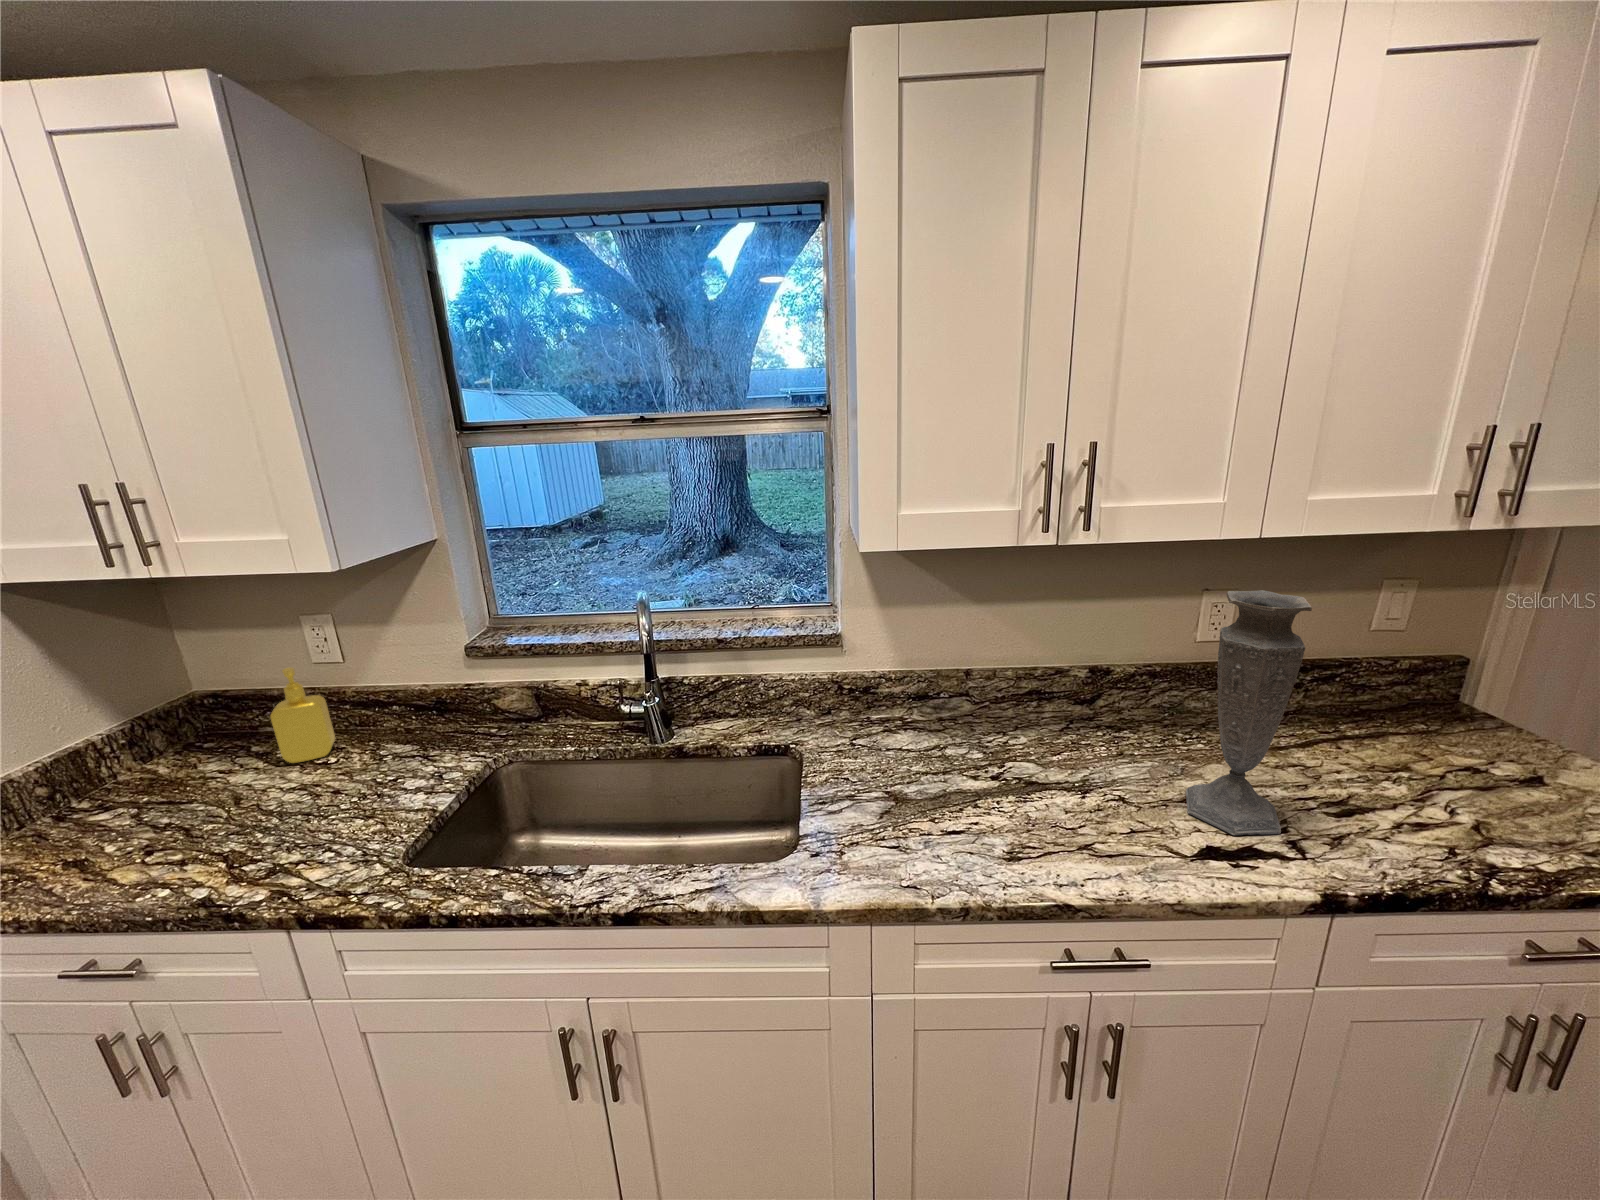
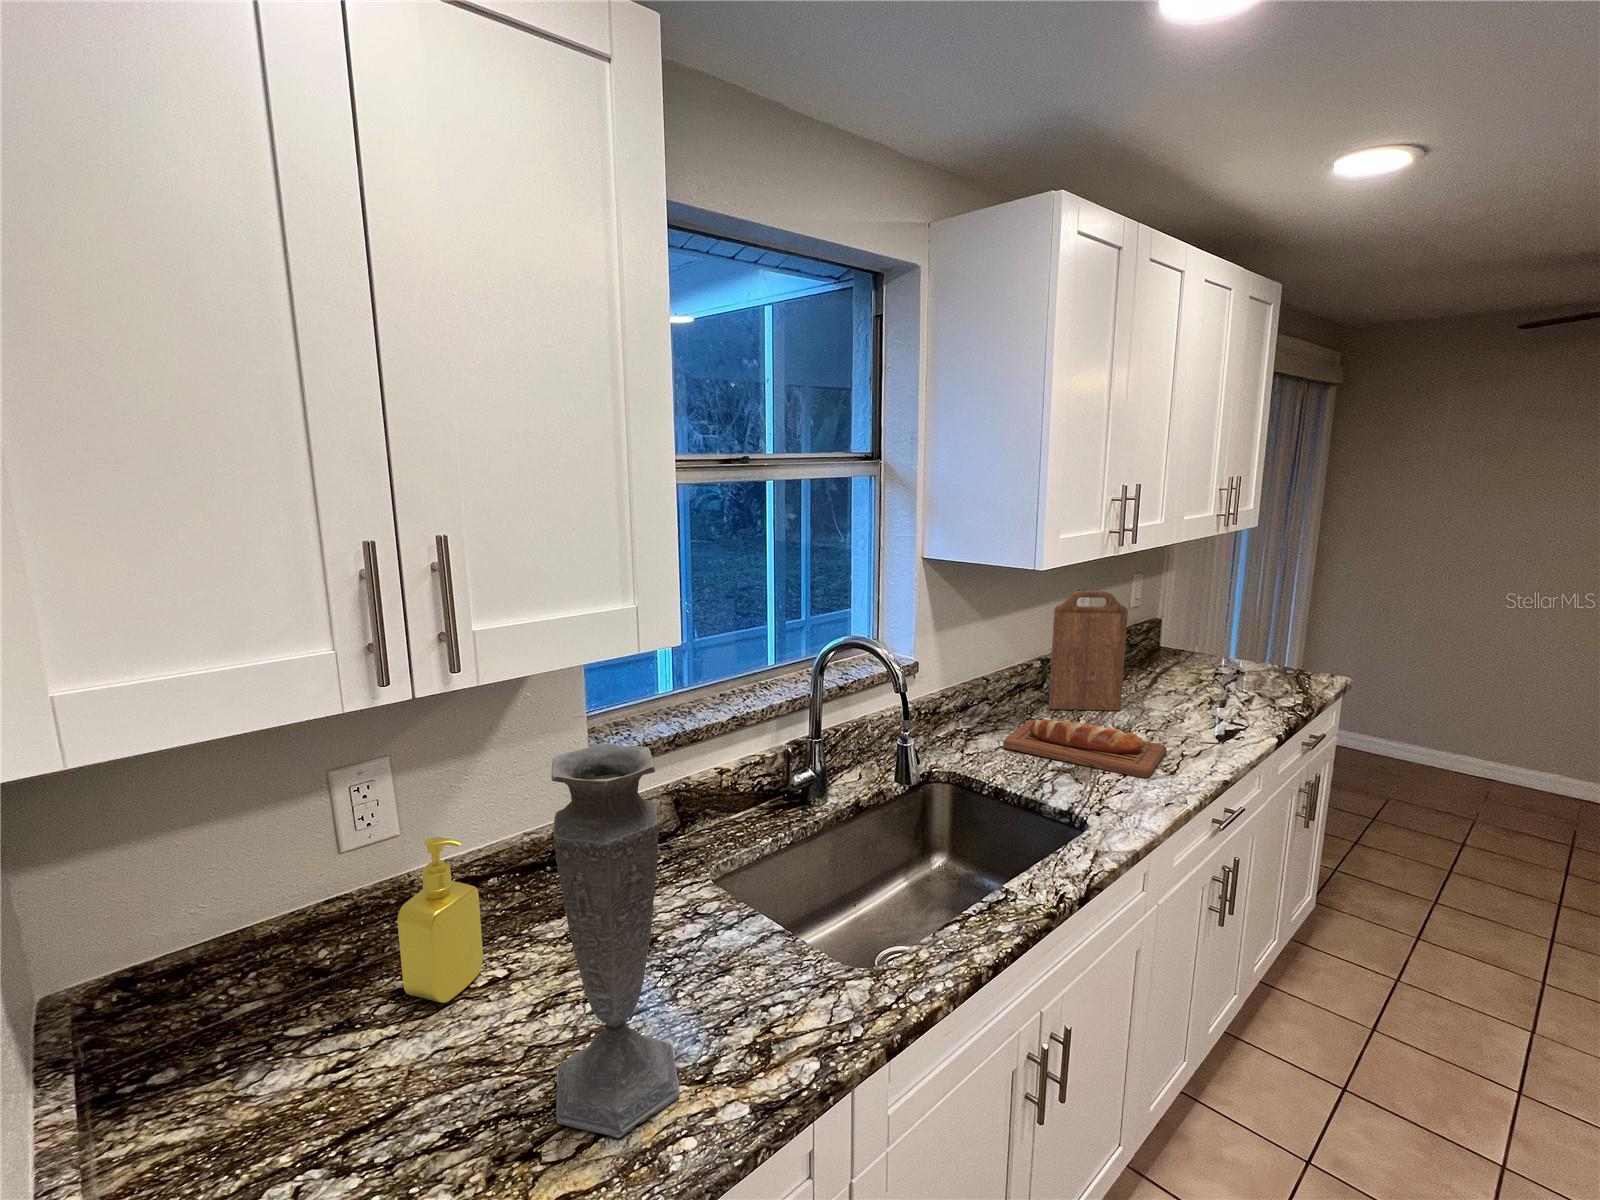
cutting board: none [1044,587,1154,758] -> present [1049,591,1128,711]
vase: present [1186,590,1312,835] -> present [551,743,680,1138]
bread loaf: none [888,730,1055,844] -> present [1003,719,1167,778]

